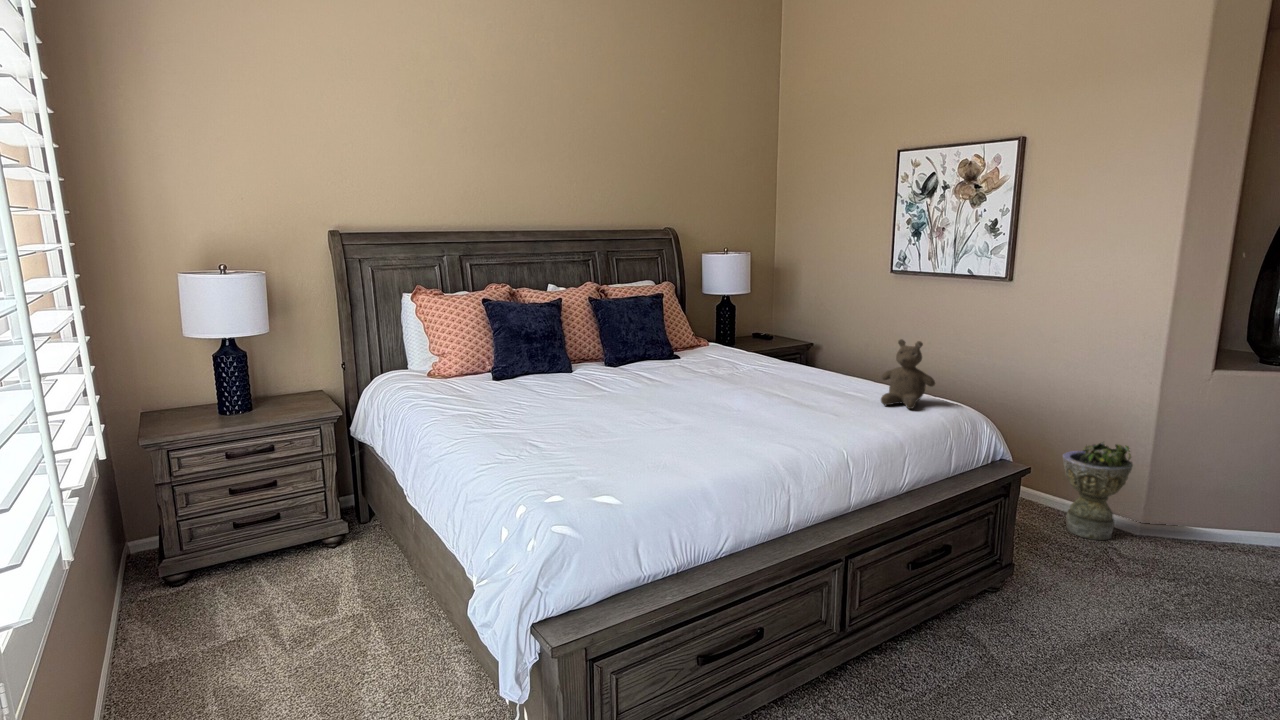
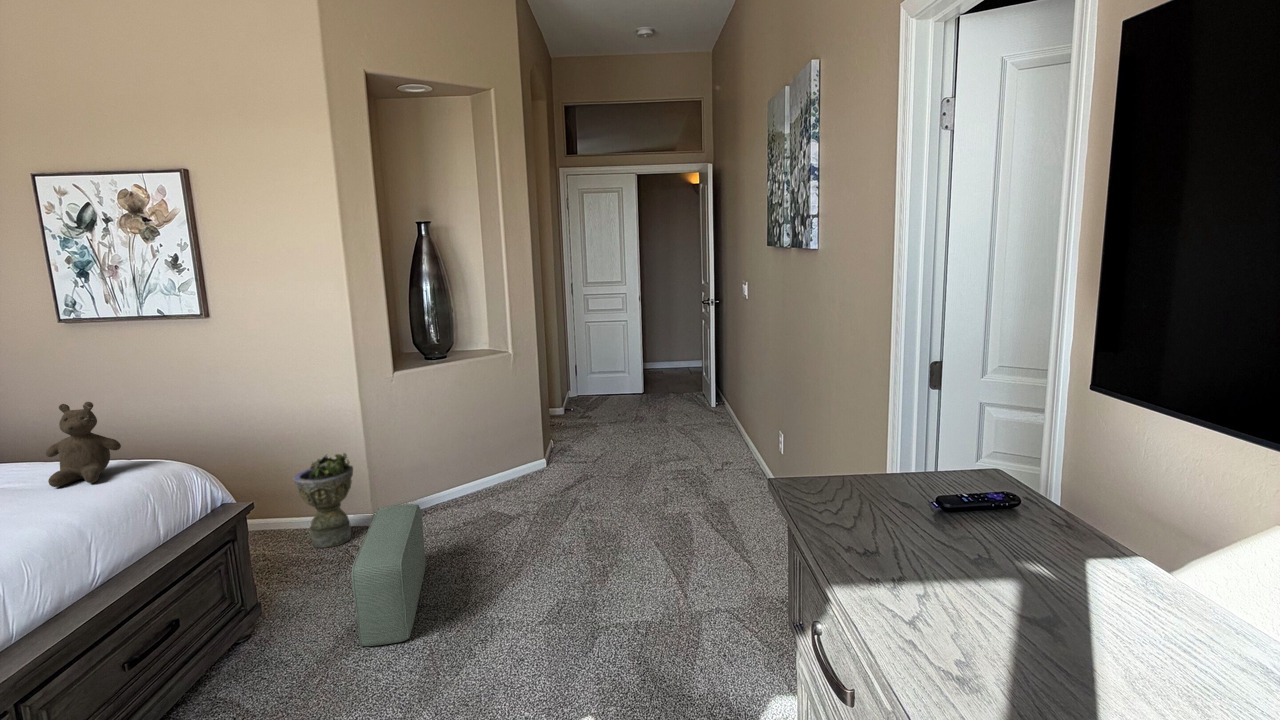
pouf: none [1117,519,1221,678] -> present [351,504,426,646]

